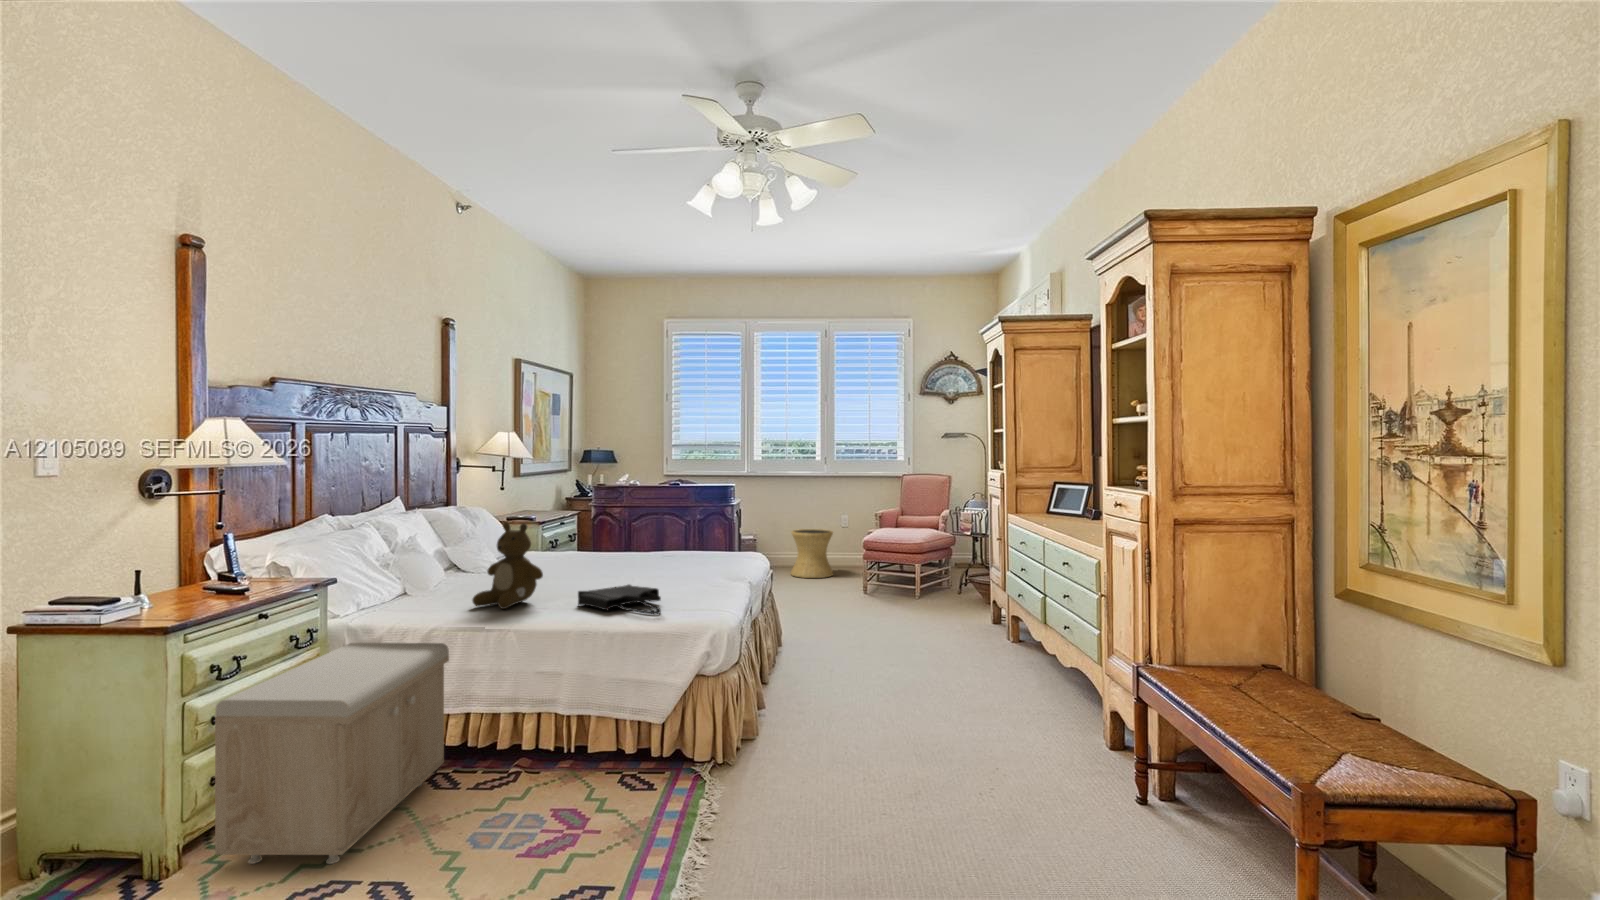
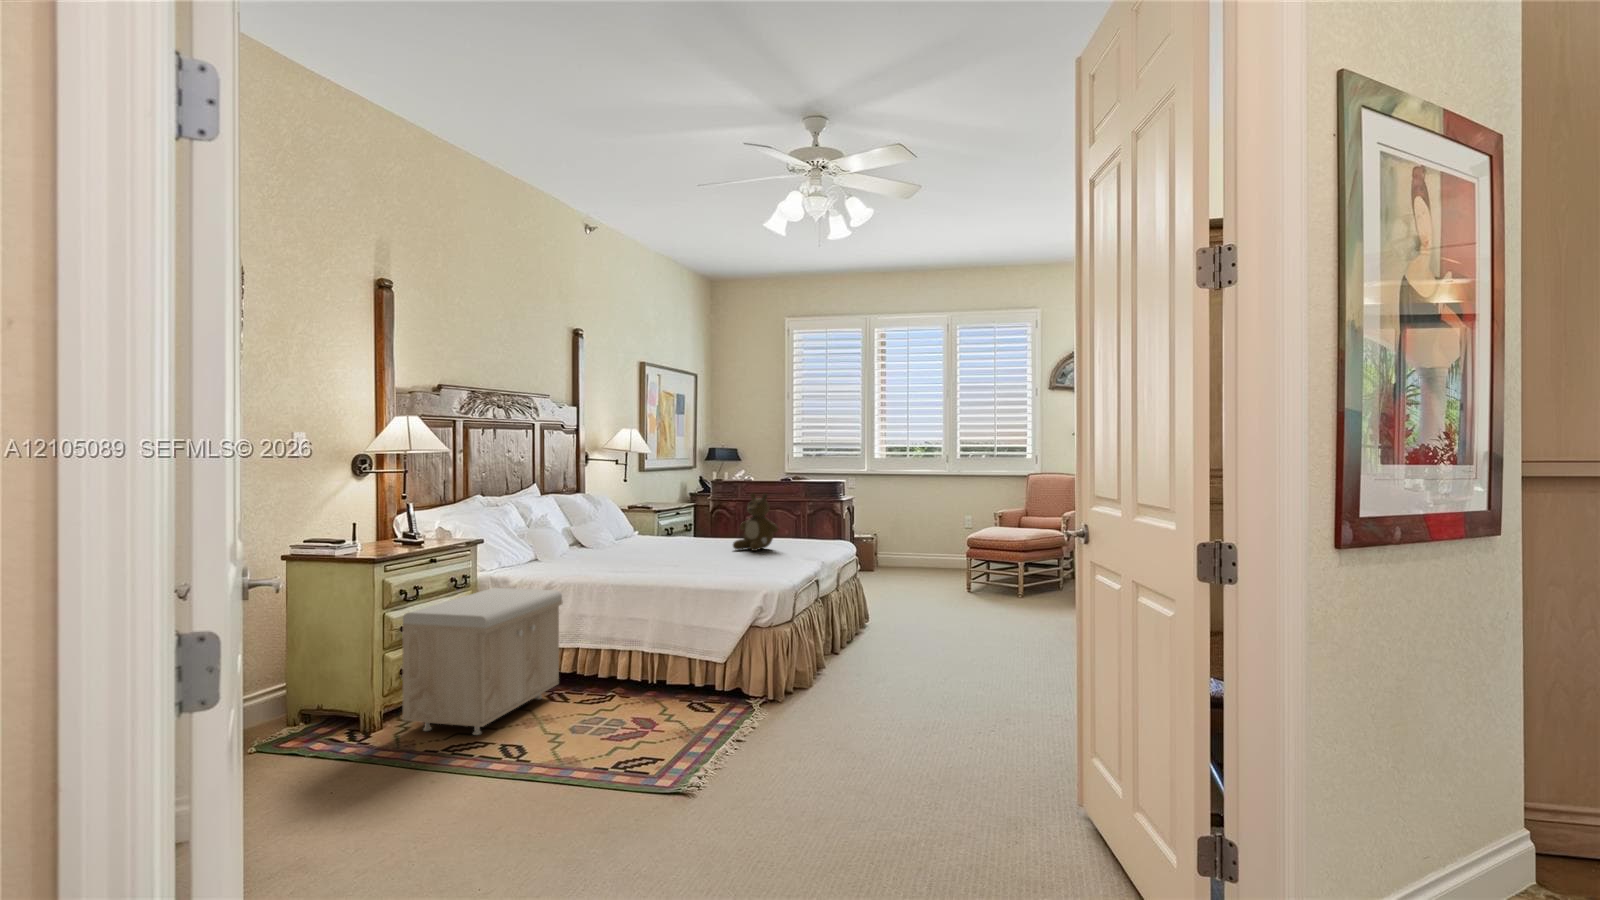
teddy bear: present [472,522,543,609] -> present [733,493,779,551]
side table: present [791,529,833,578] -> none [903,526,947,575]
tote bag: present [578,585,661,614] -> none [665,555,731,576]

